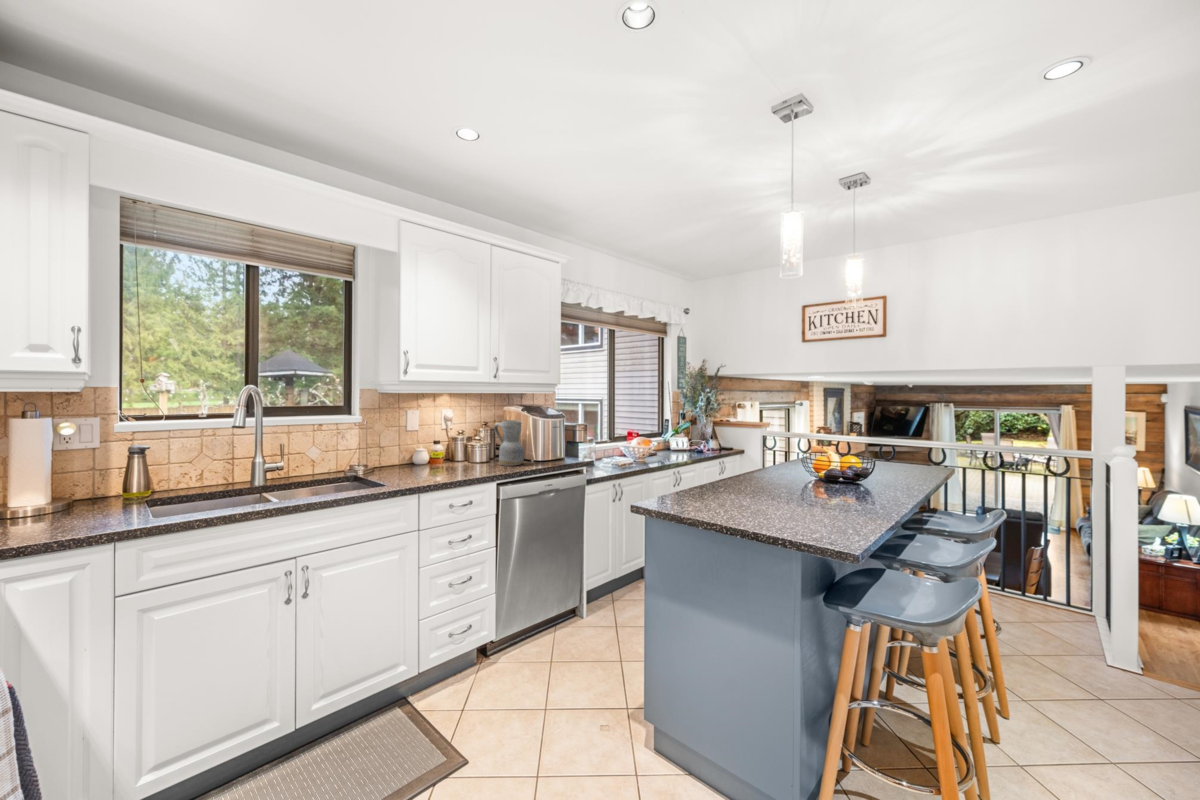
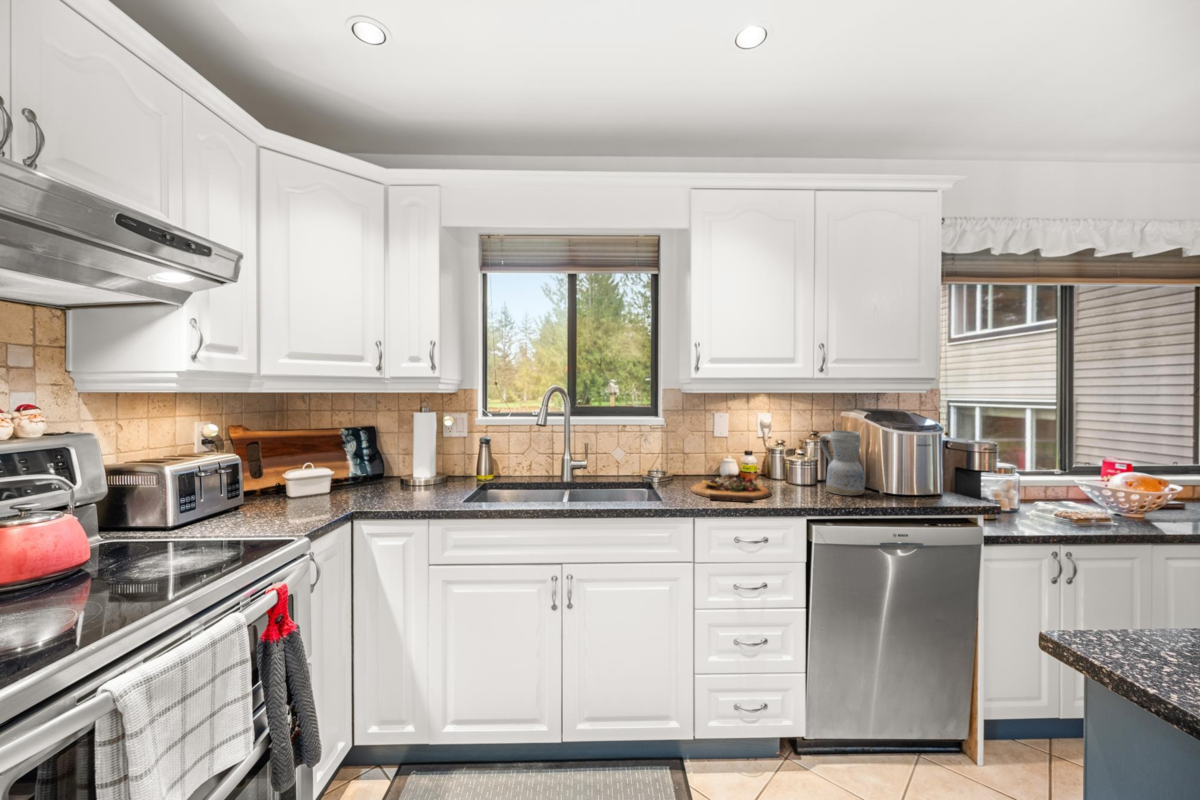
cutting board: none [399,459,466,480] -> present [691,474,770,502]

